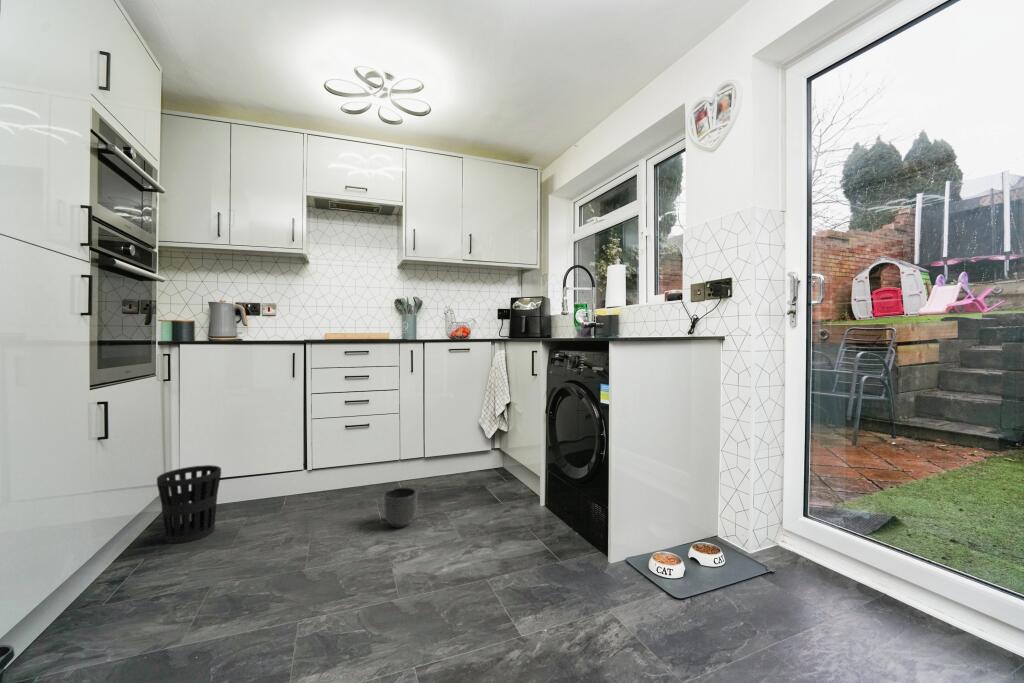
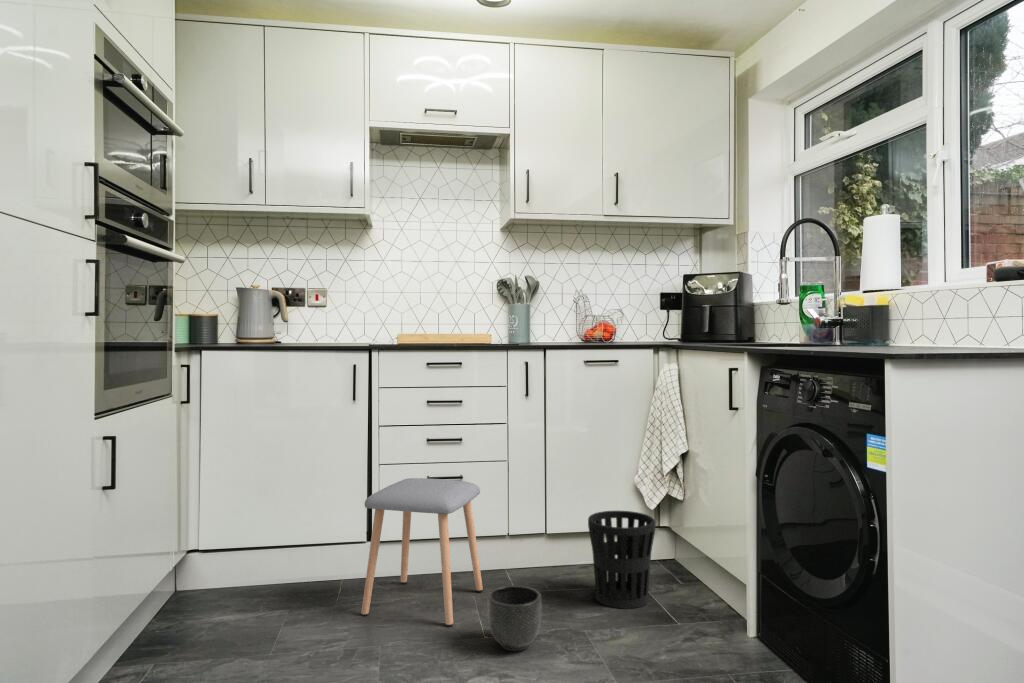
stool: none [298,426,383,517] -> present [361,478,483,626]
wastebasket: present [157,465,221,543] -> present [588,511,655,609]

